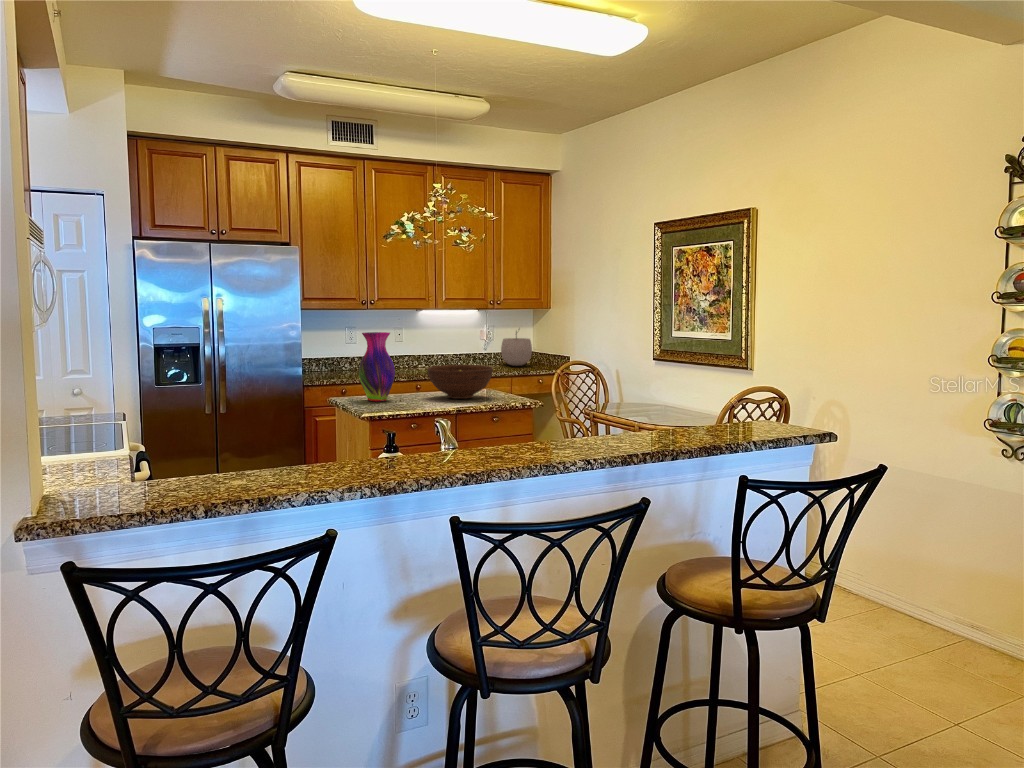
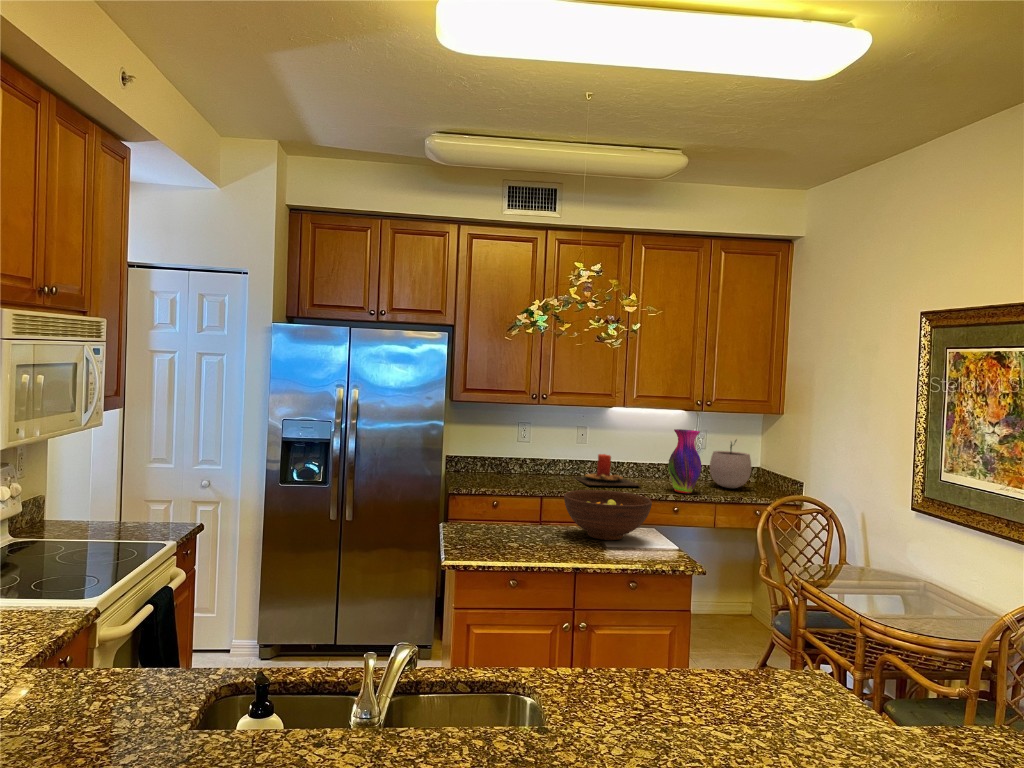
vase: present [359,332,395,402] -> present [668,429,701,493]
candle: none [397,347,454,372] -> present [575,454,641,486]

